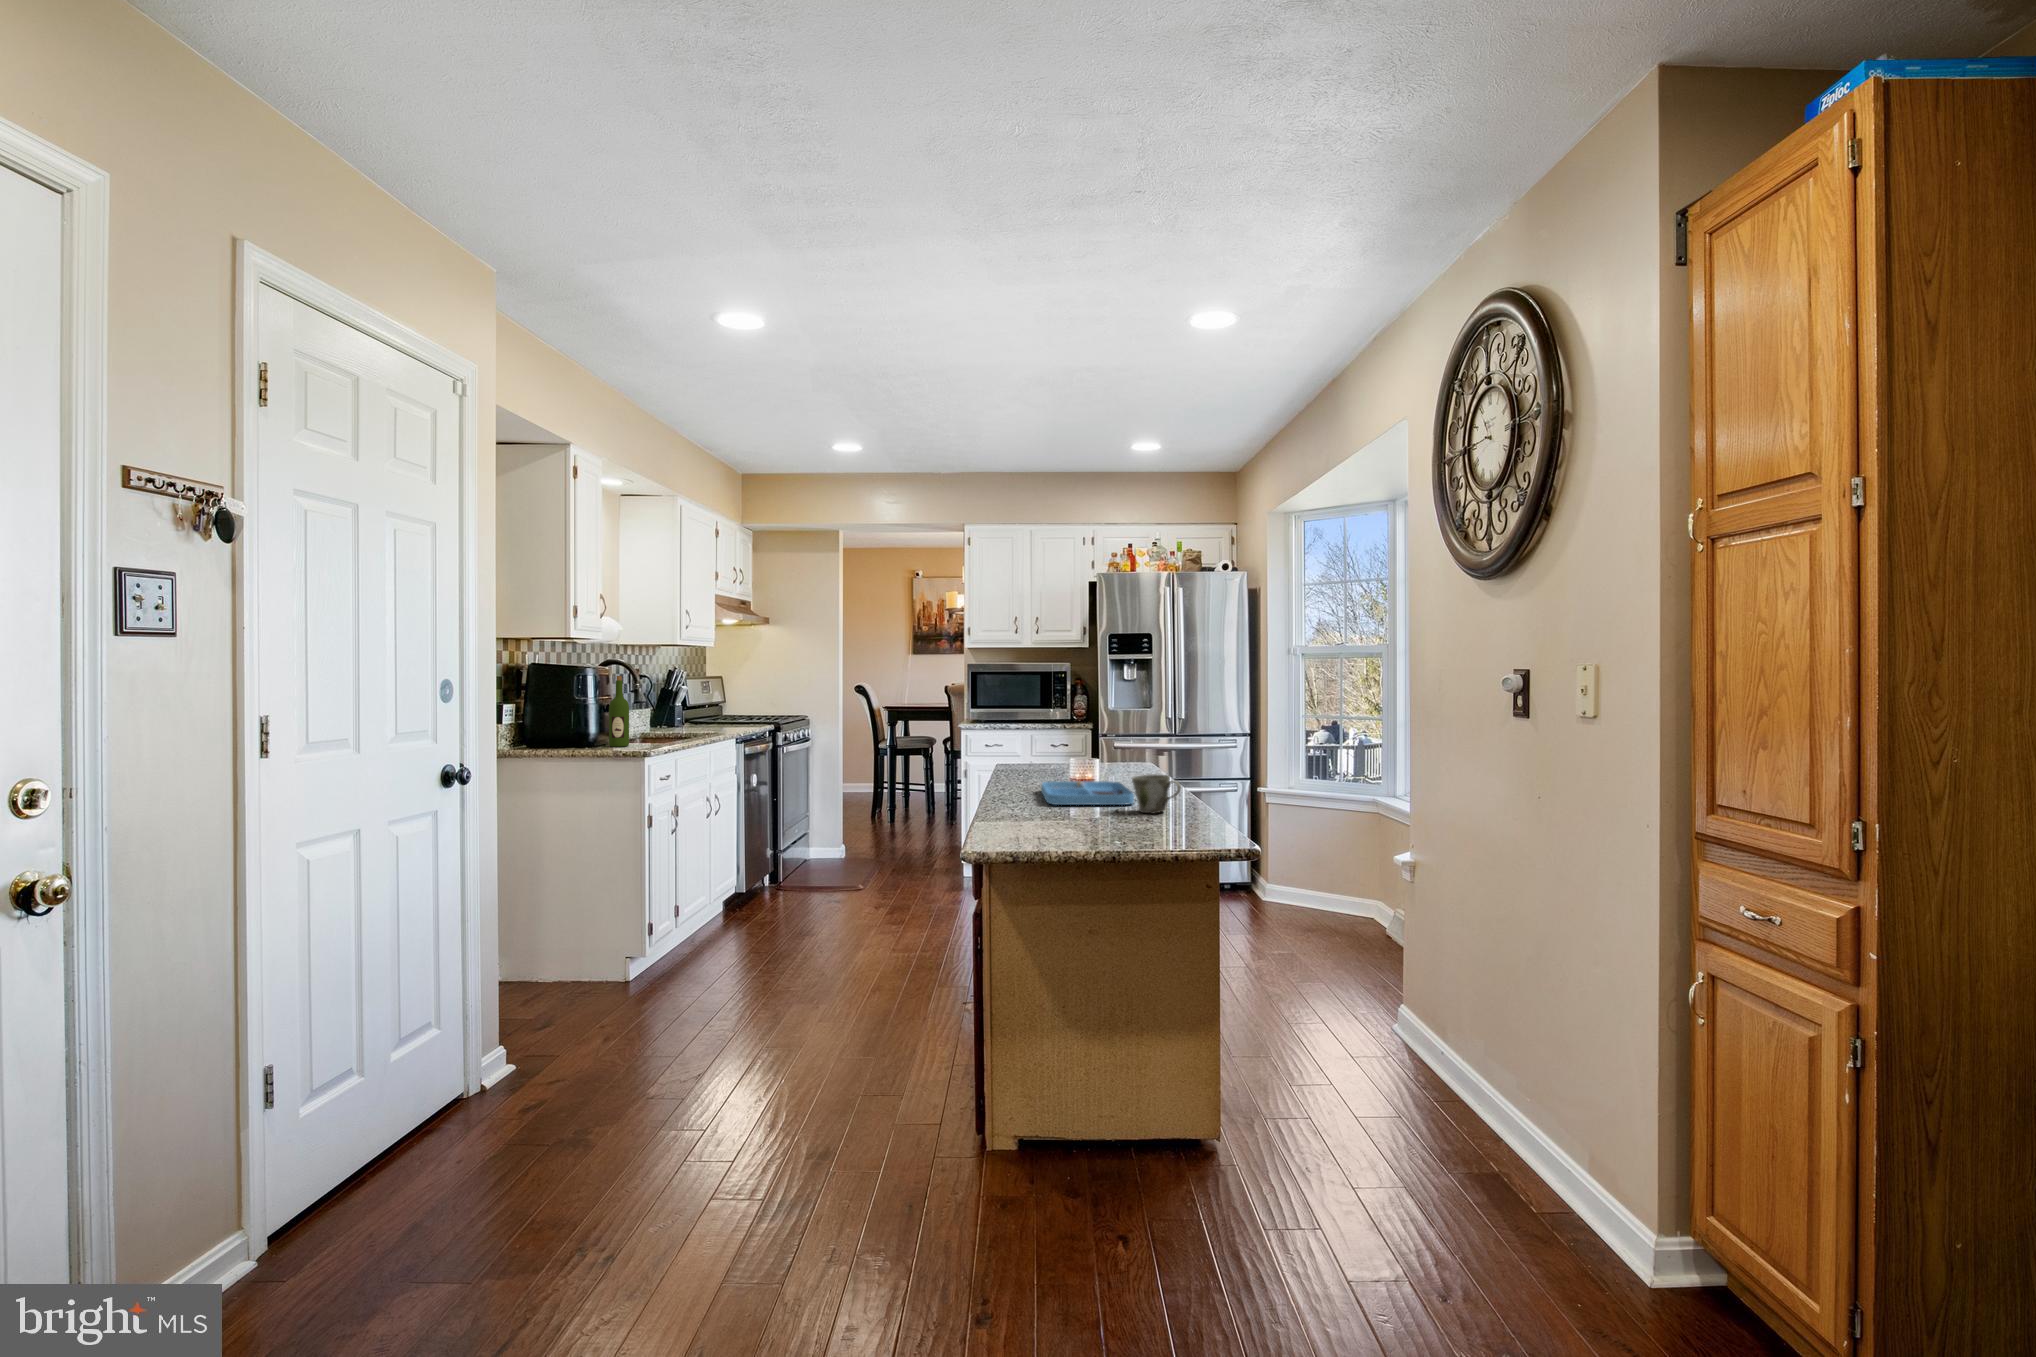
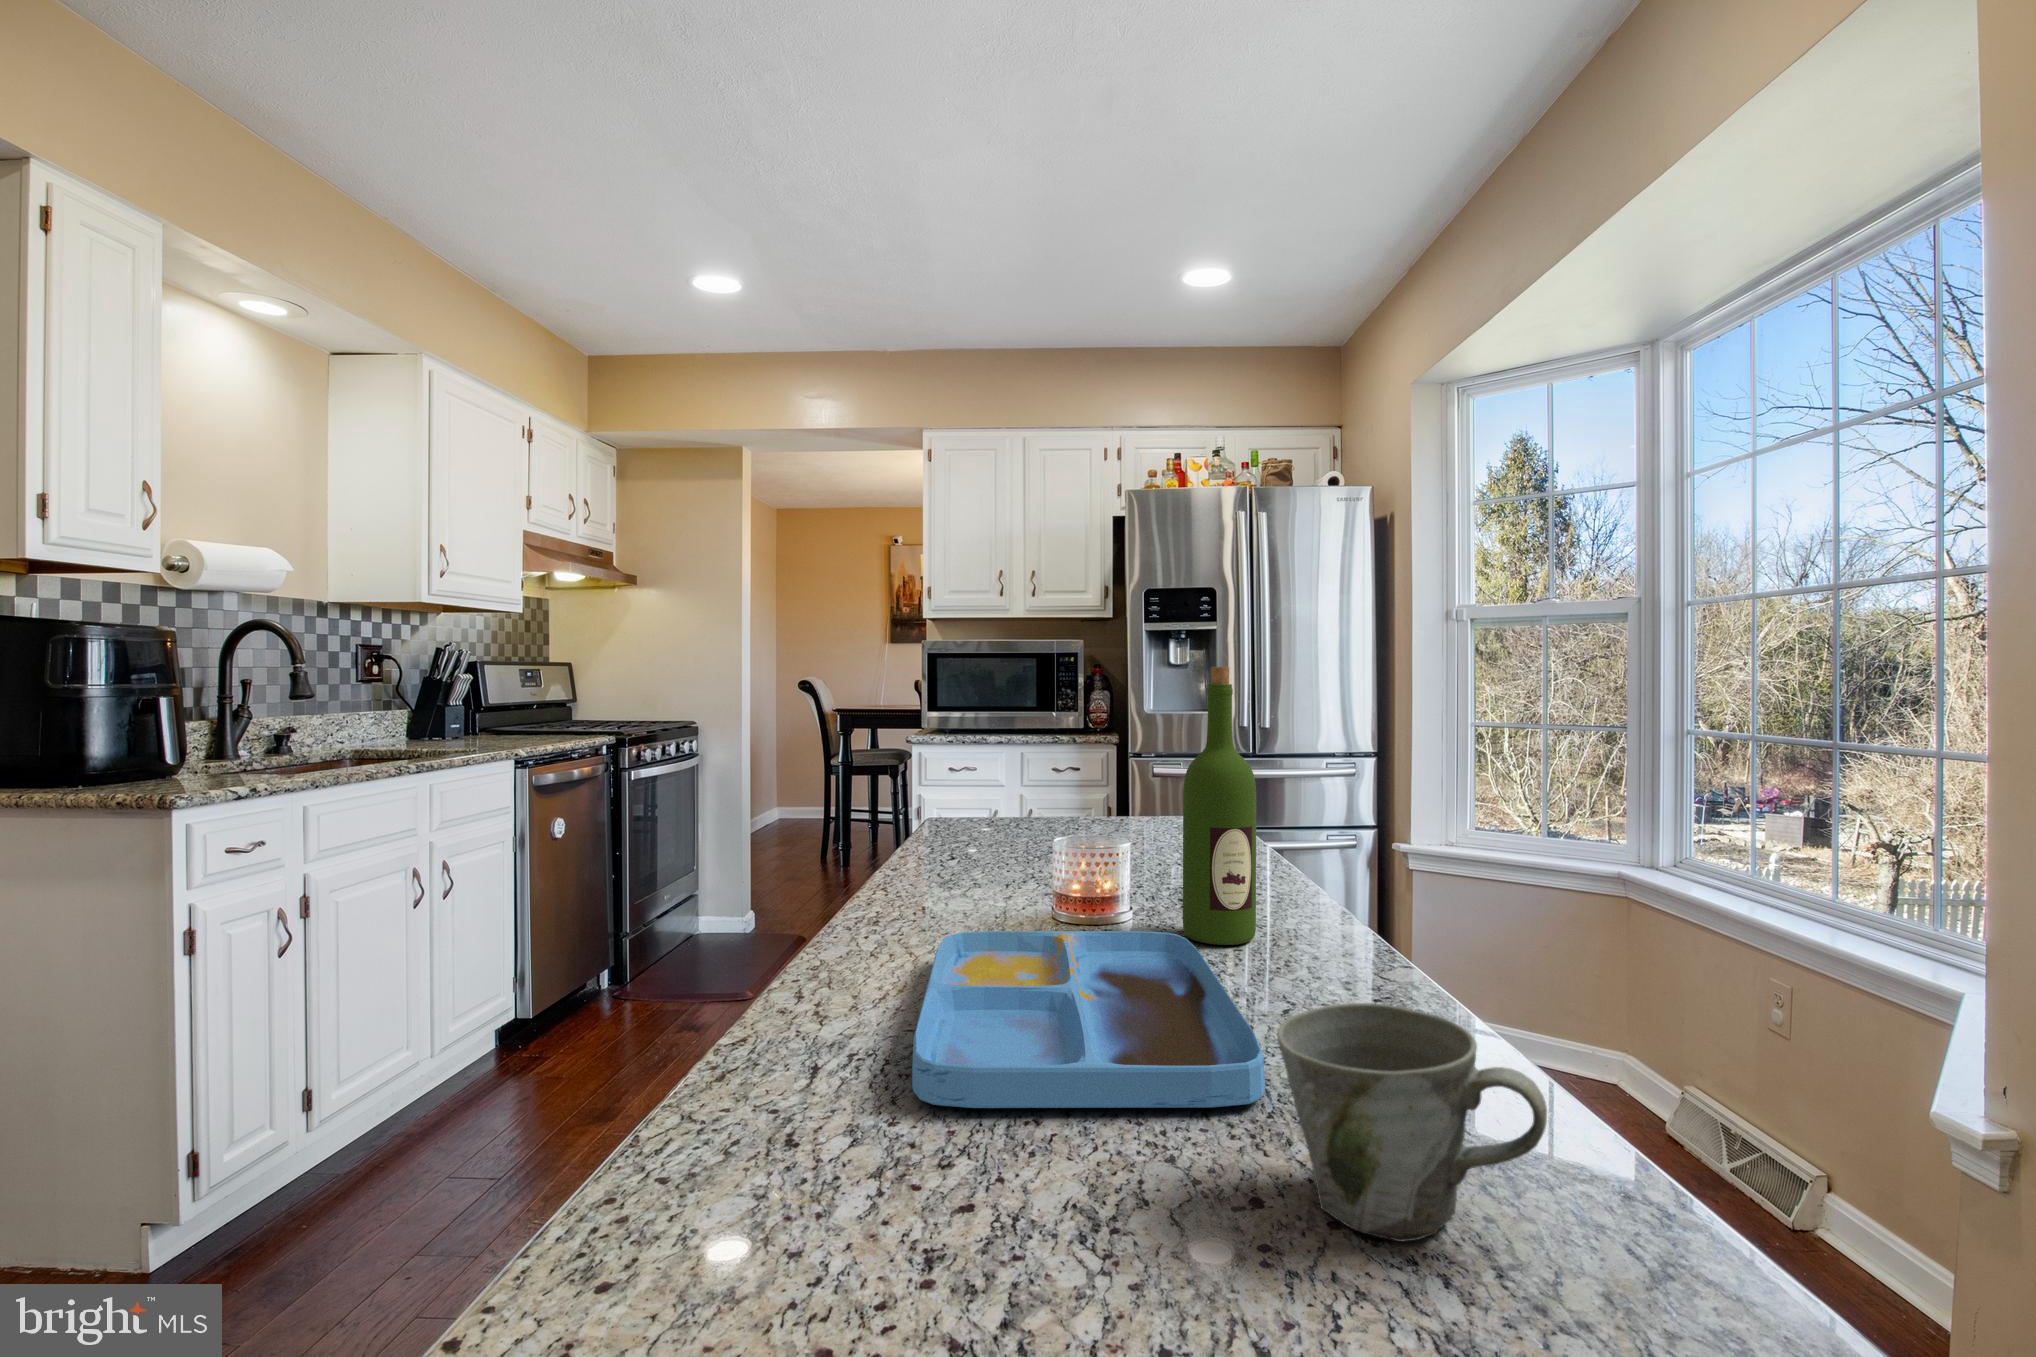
wine bottle: present [609,676,629,747] -> present [1183,667,1256,945]

